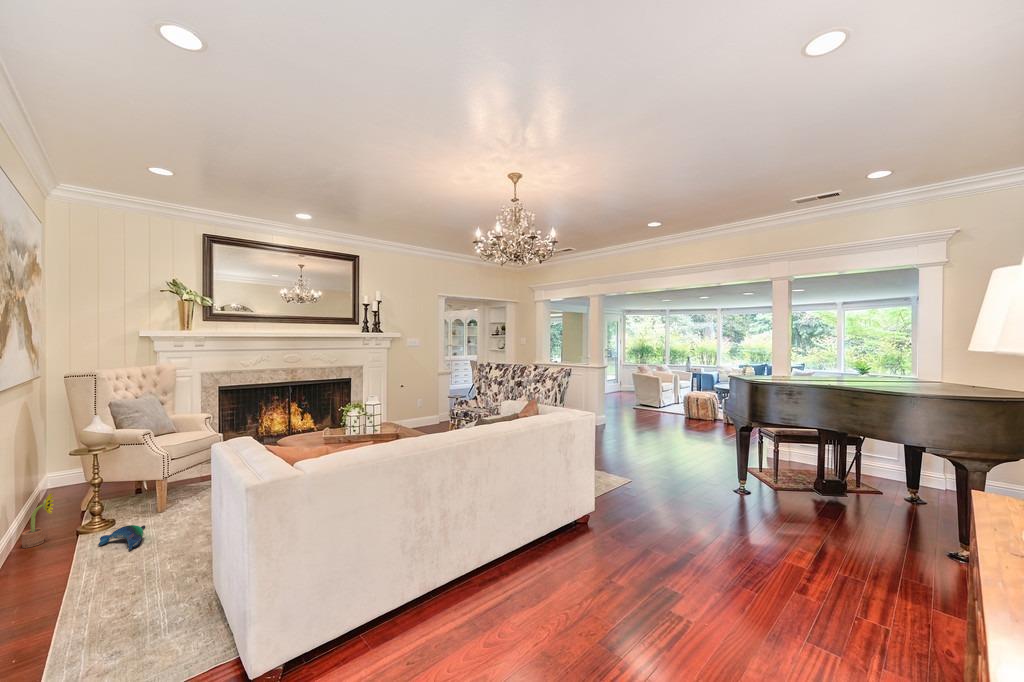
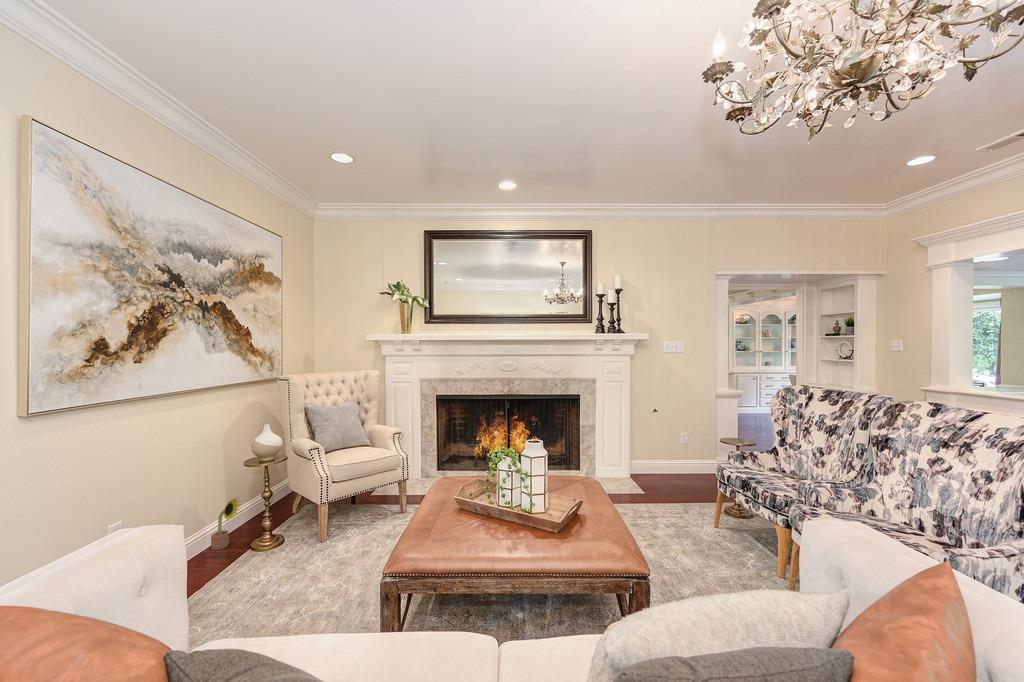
plush toy: present [98,525,145,550] -> none [234,558,270,596]

